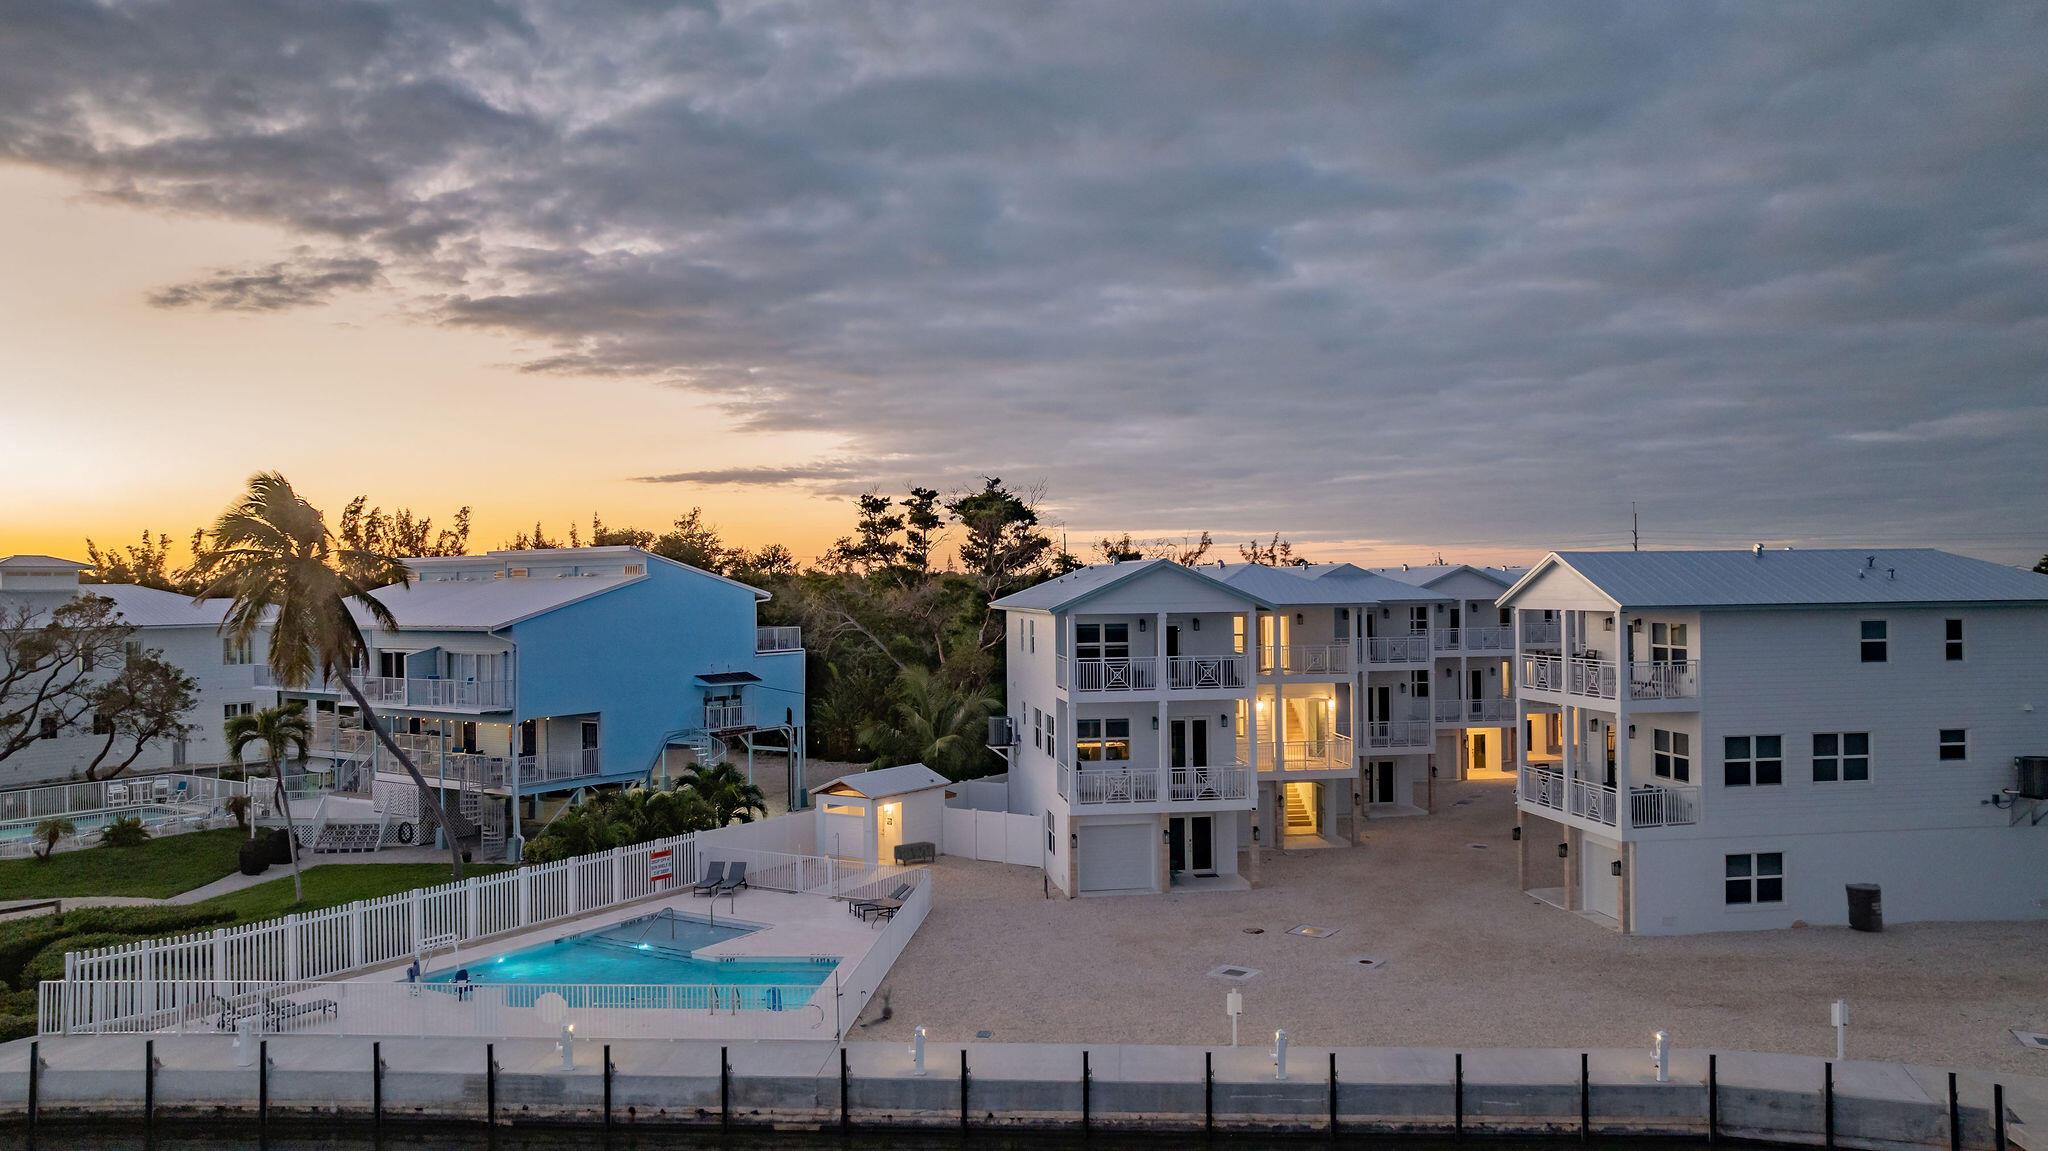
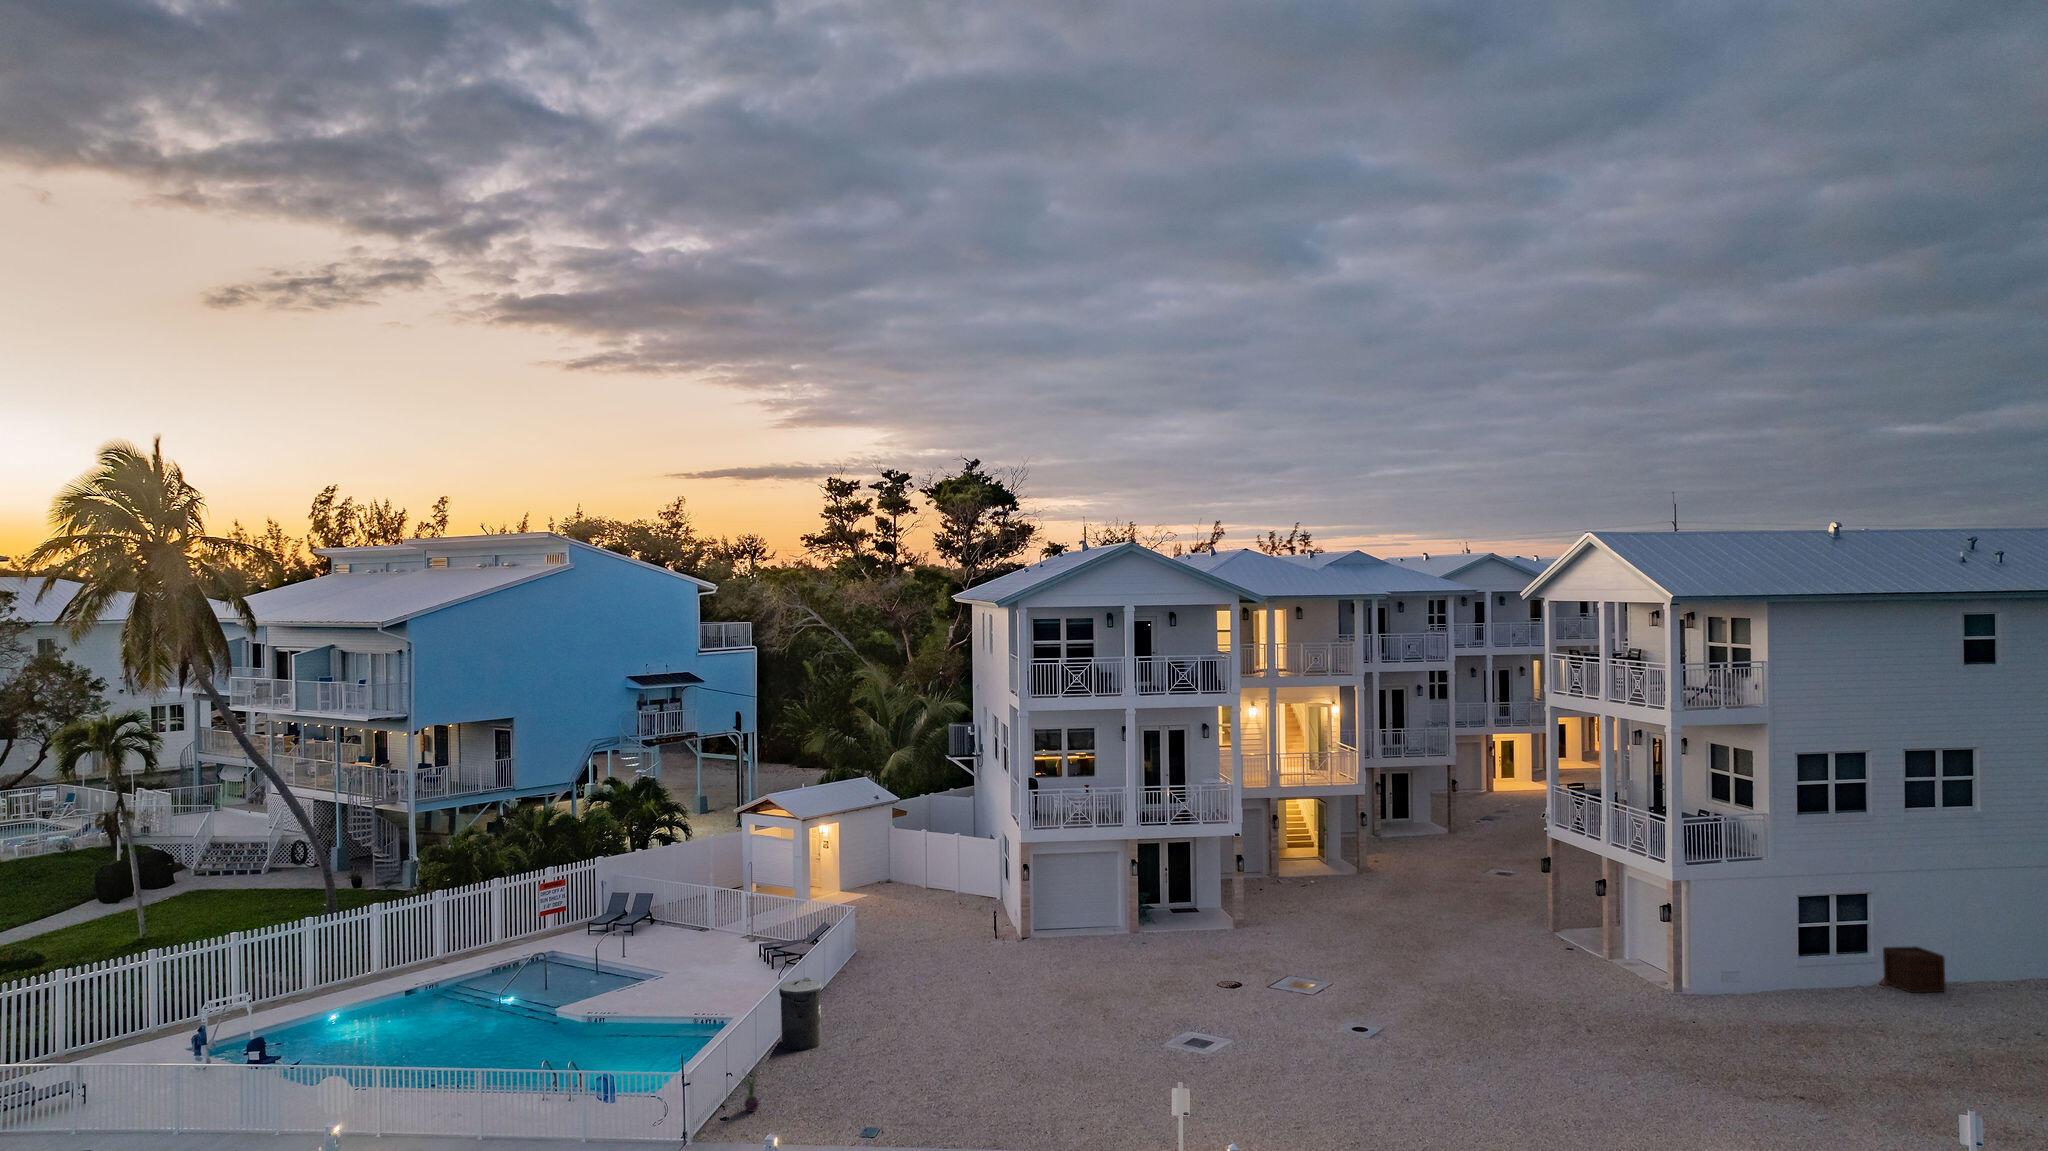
bench: present [894,841,935,866] -> none [832,866,879,896]
trash can: present [1845,883,1883,932] -> present [779,978,821,1050]
wooden crate: none [1794,896,1844,933] -> present [1883,946,1946,993]

